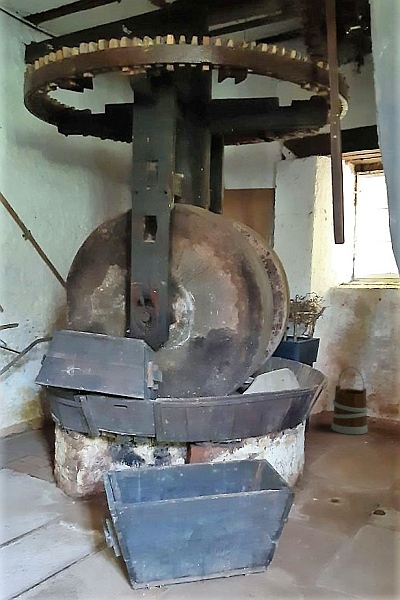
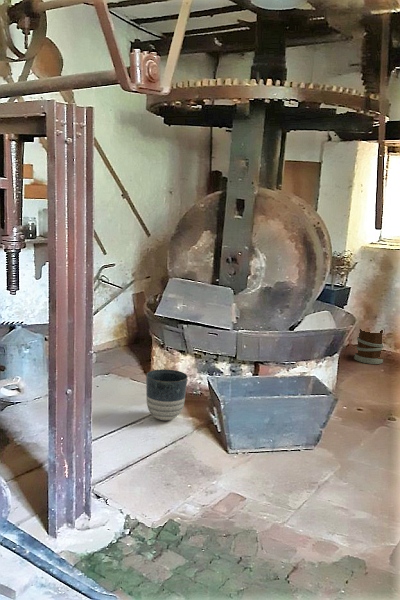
planter: none [26,460,86,537] -> present [146,369,187,420]

